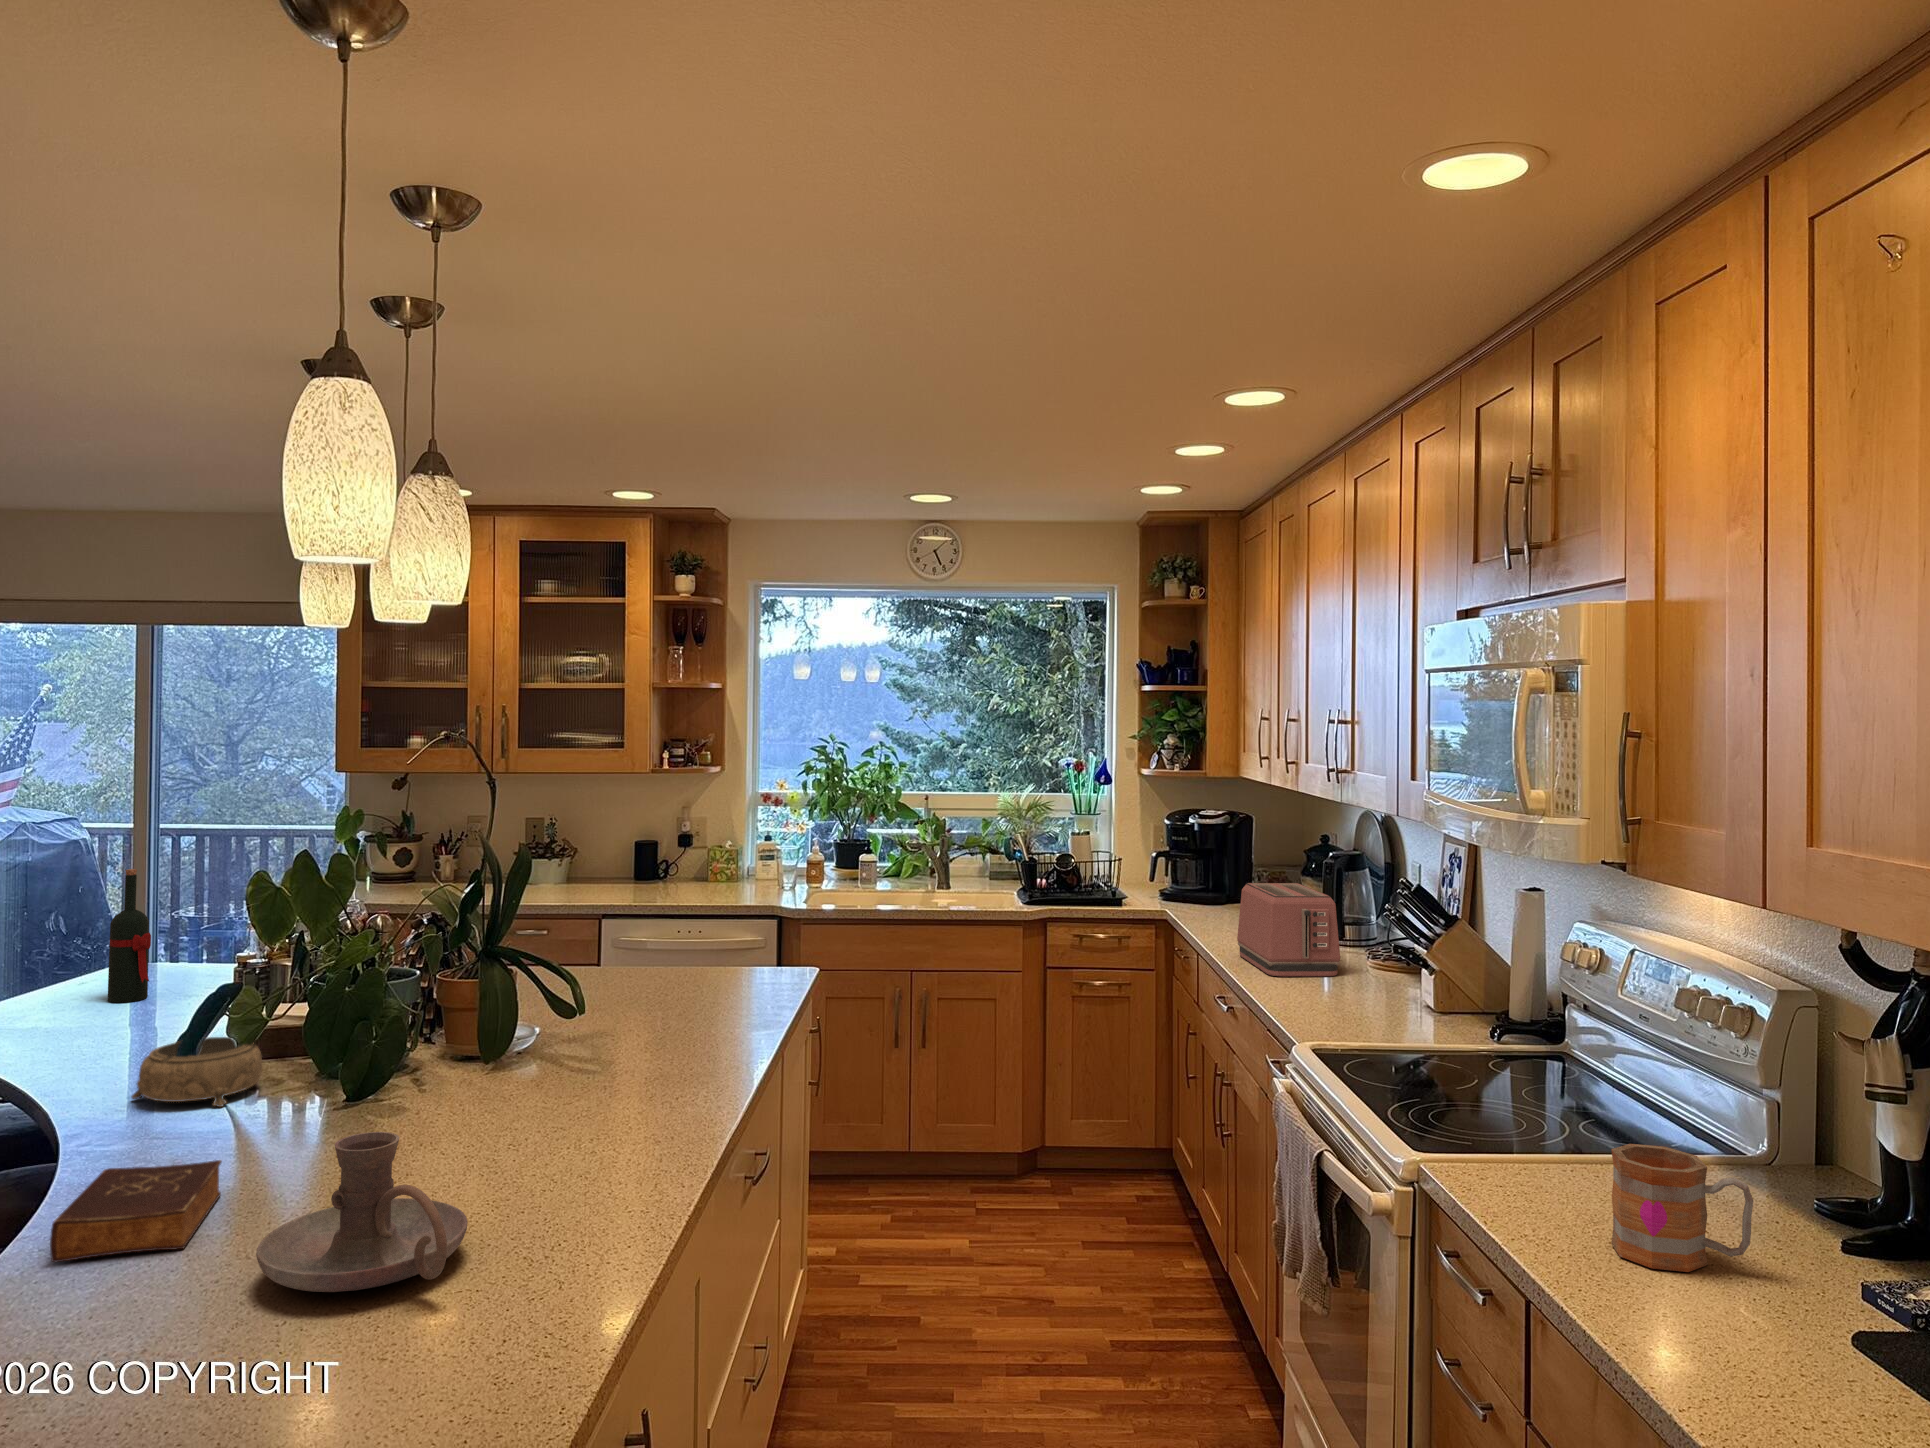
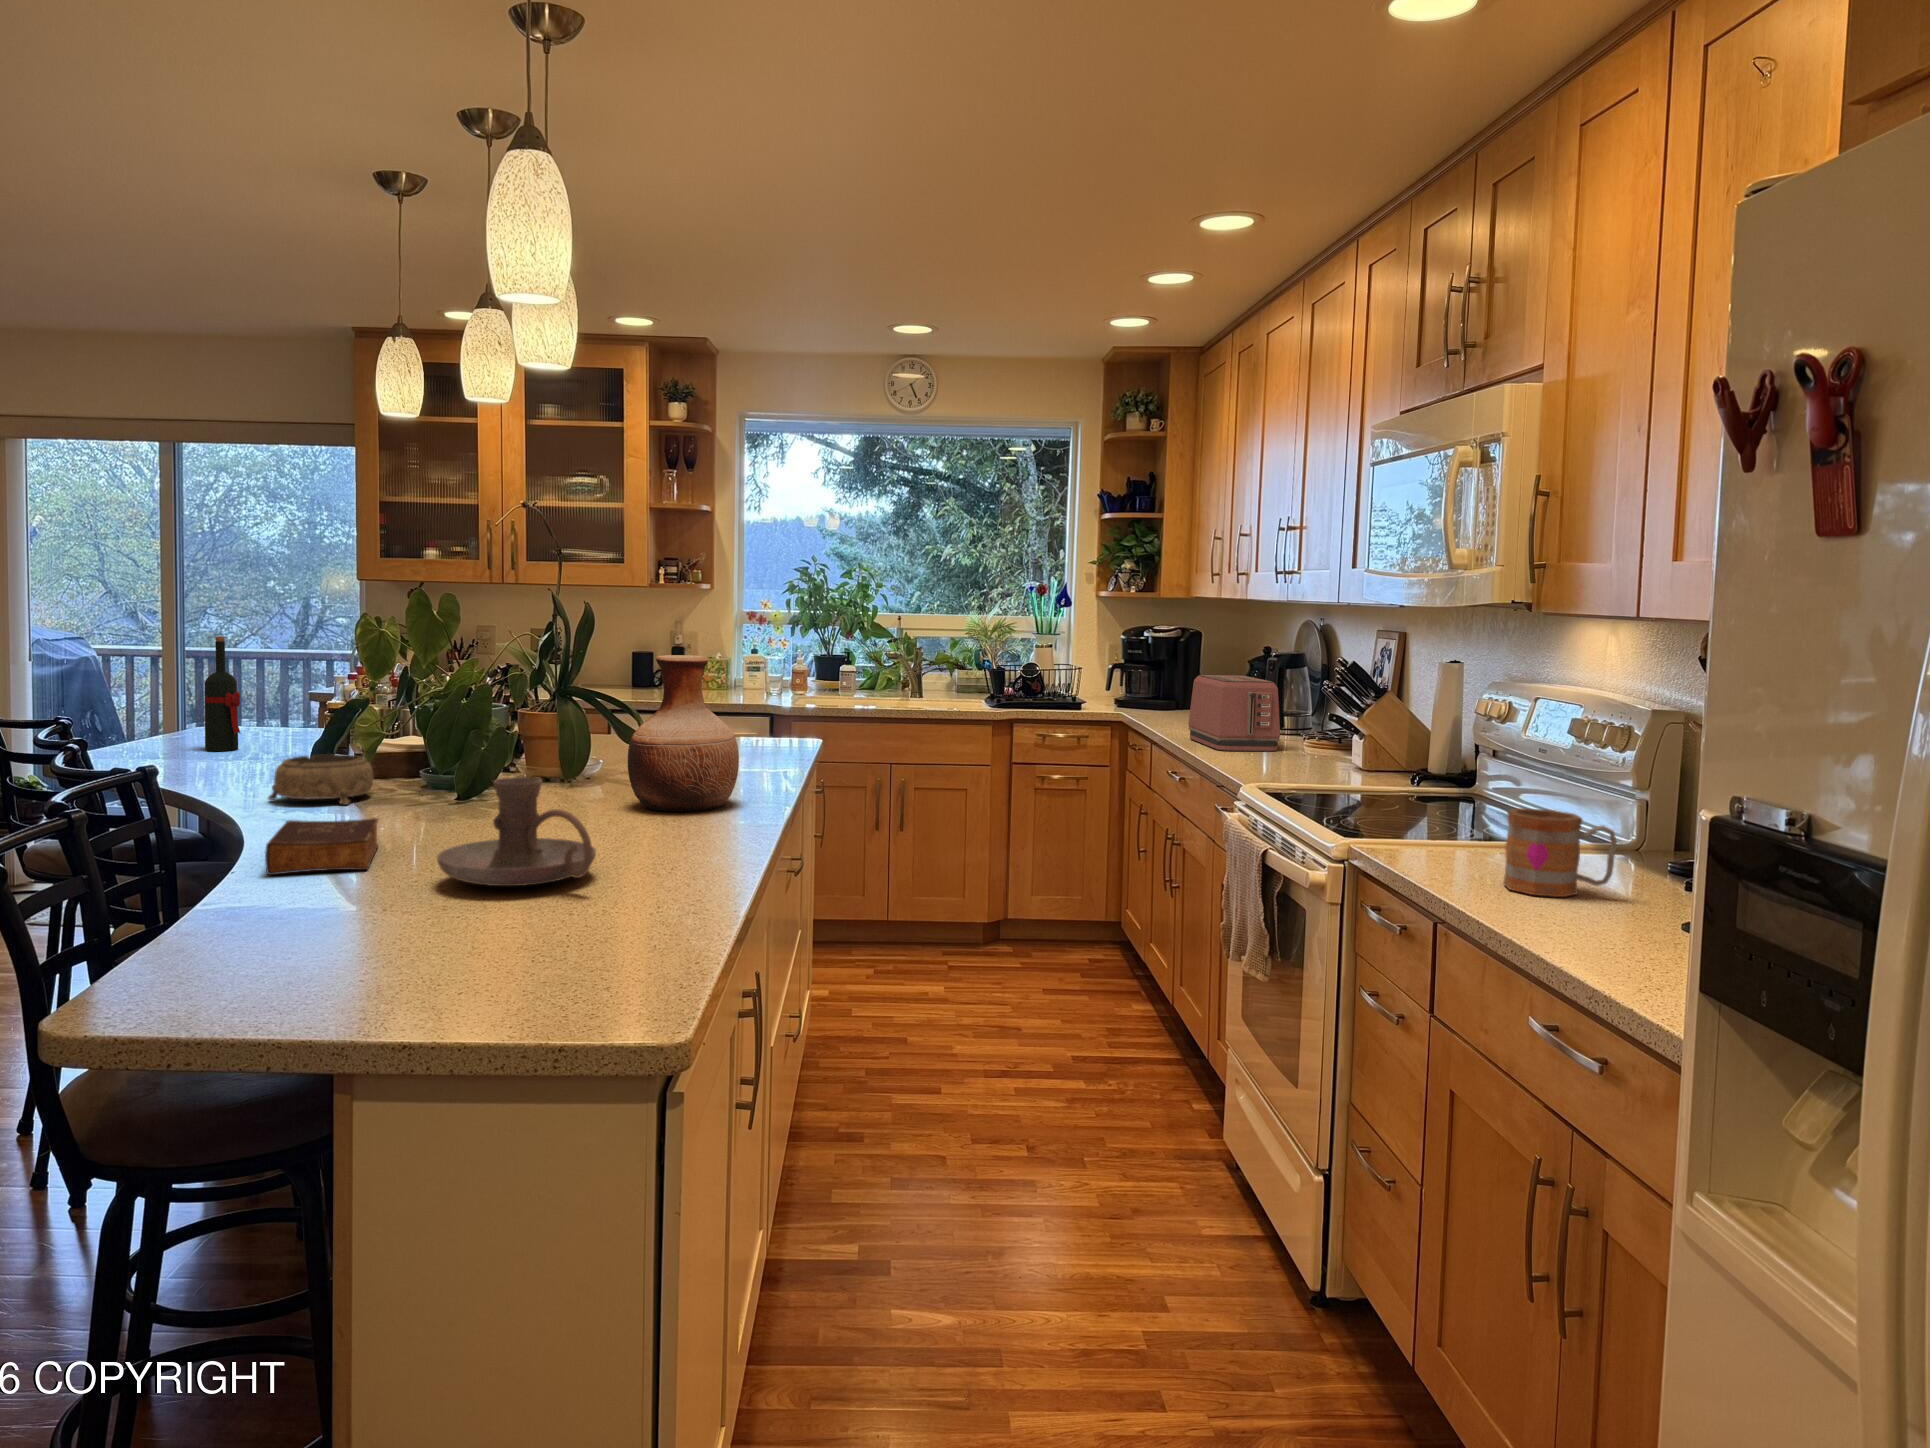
vase: none [556,920,690,1116] -> present [628,655,739,811]

